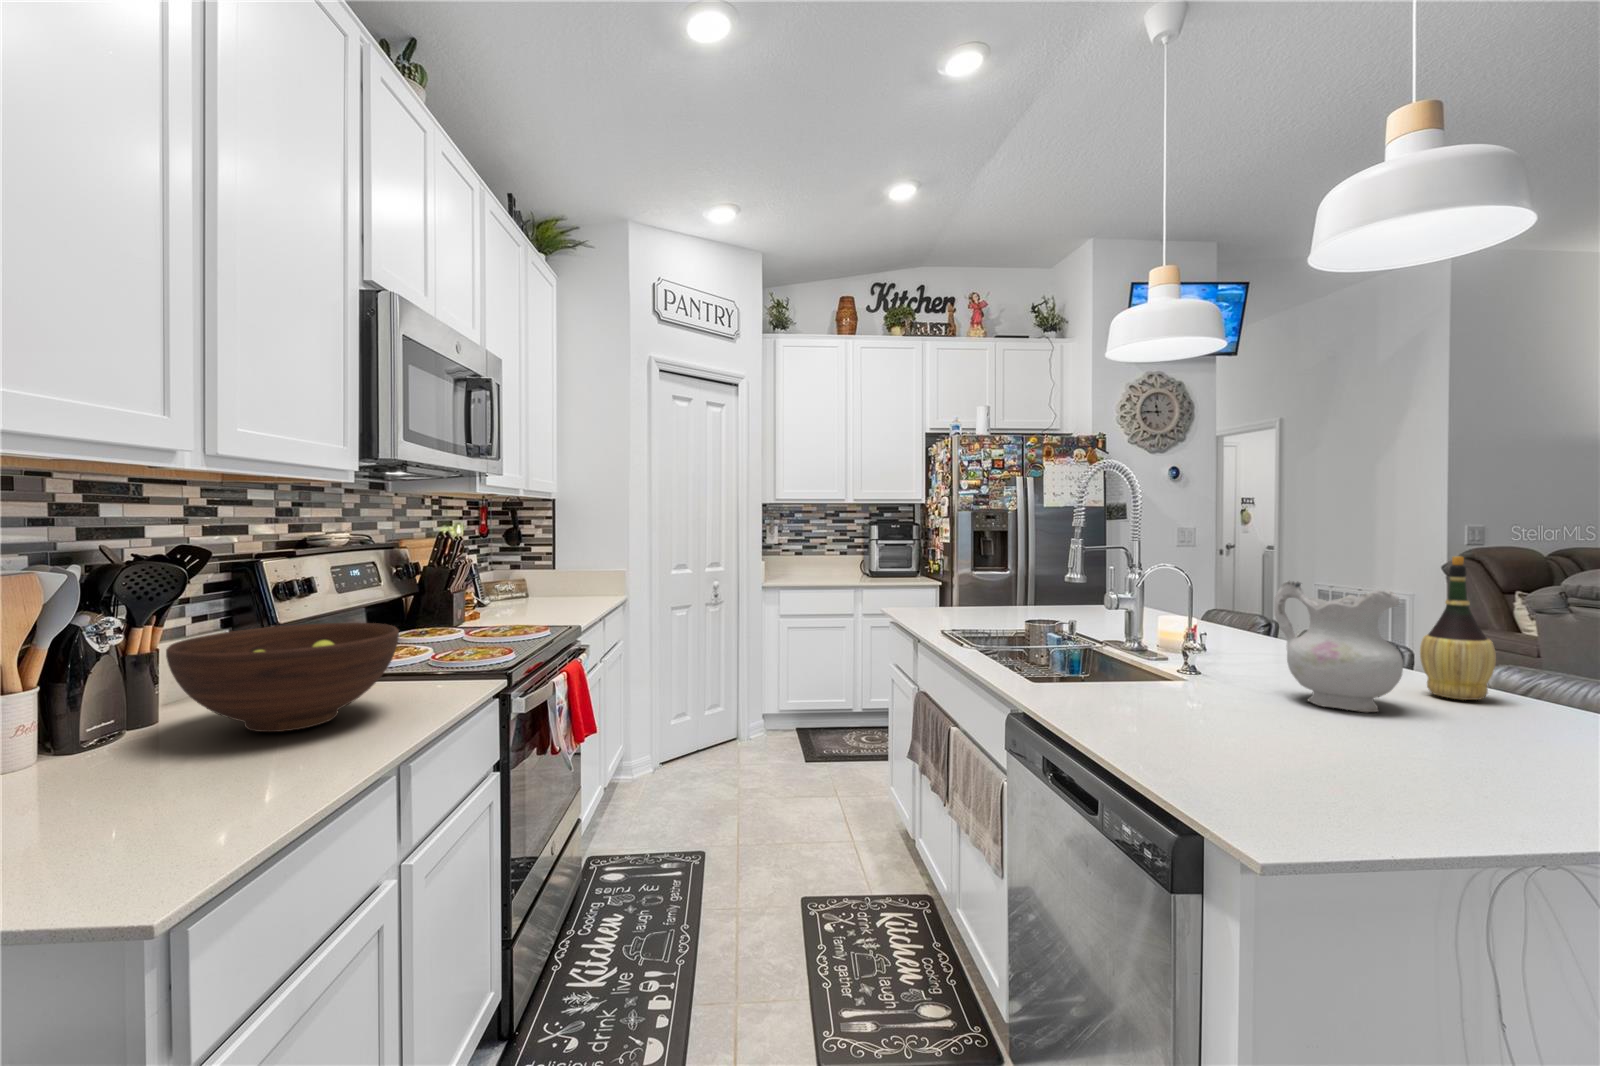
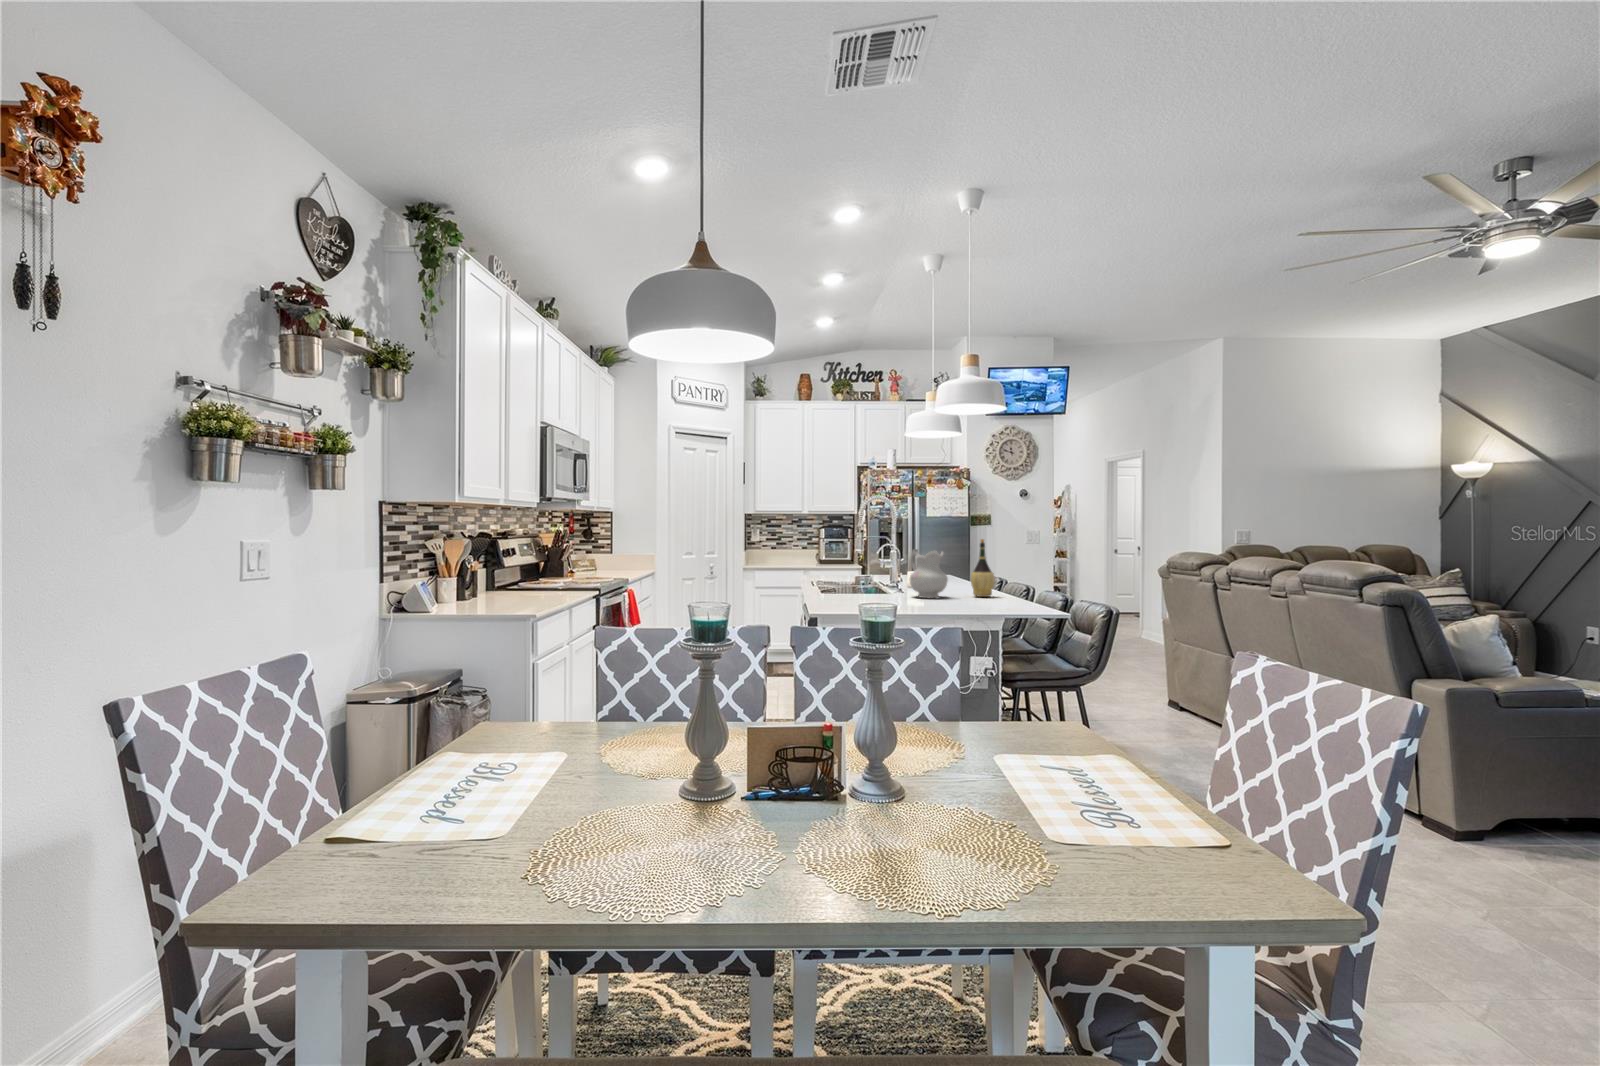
fruit bowl: present [166,623,399,732] -> none [491,563,564,597]

